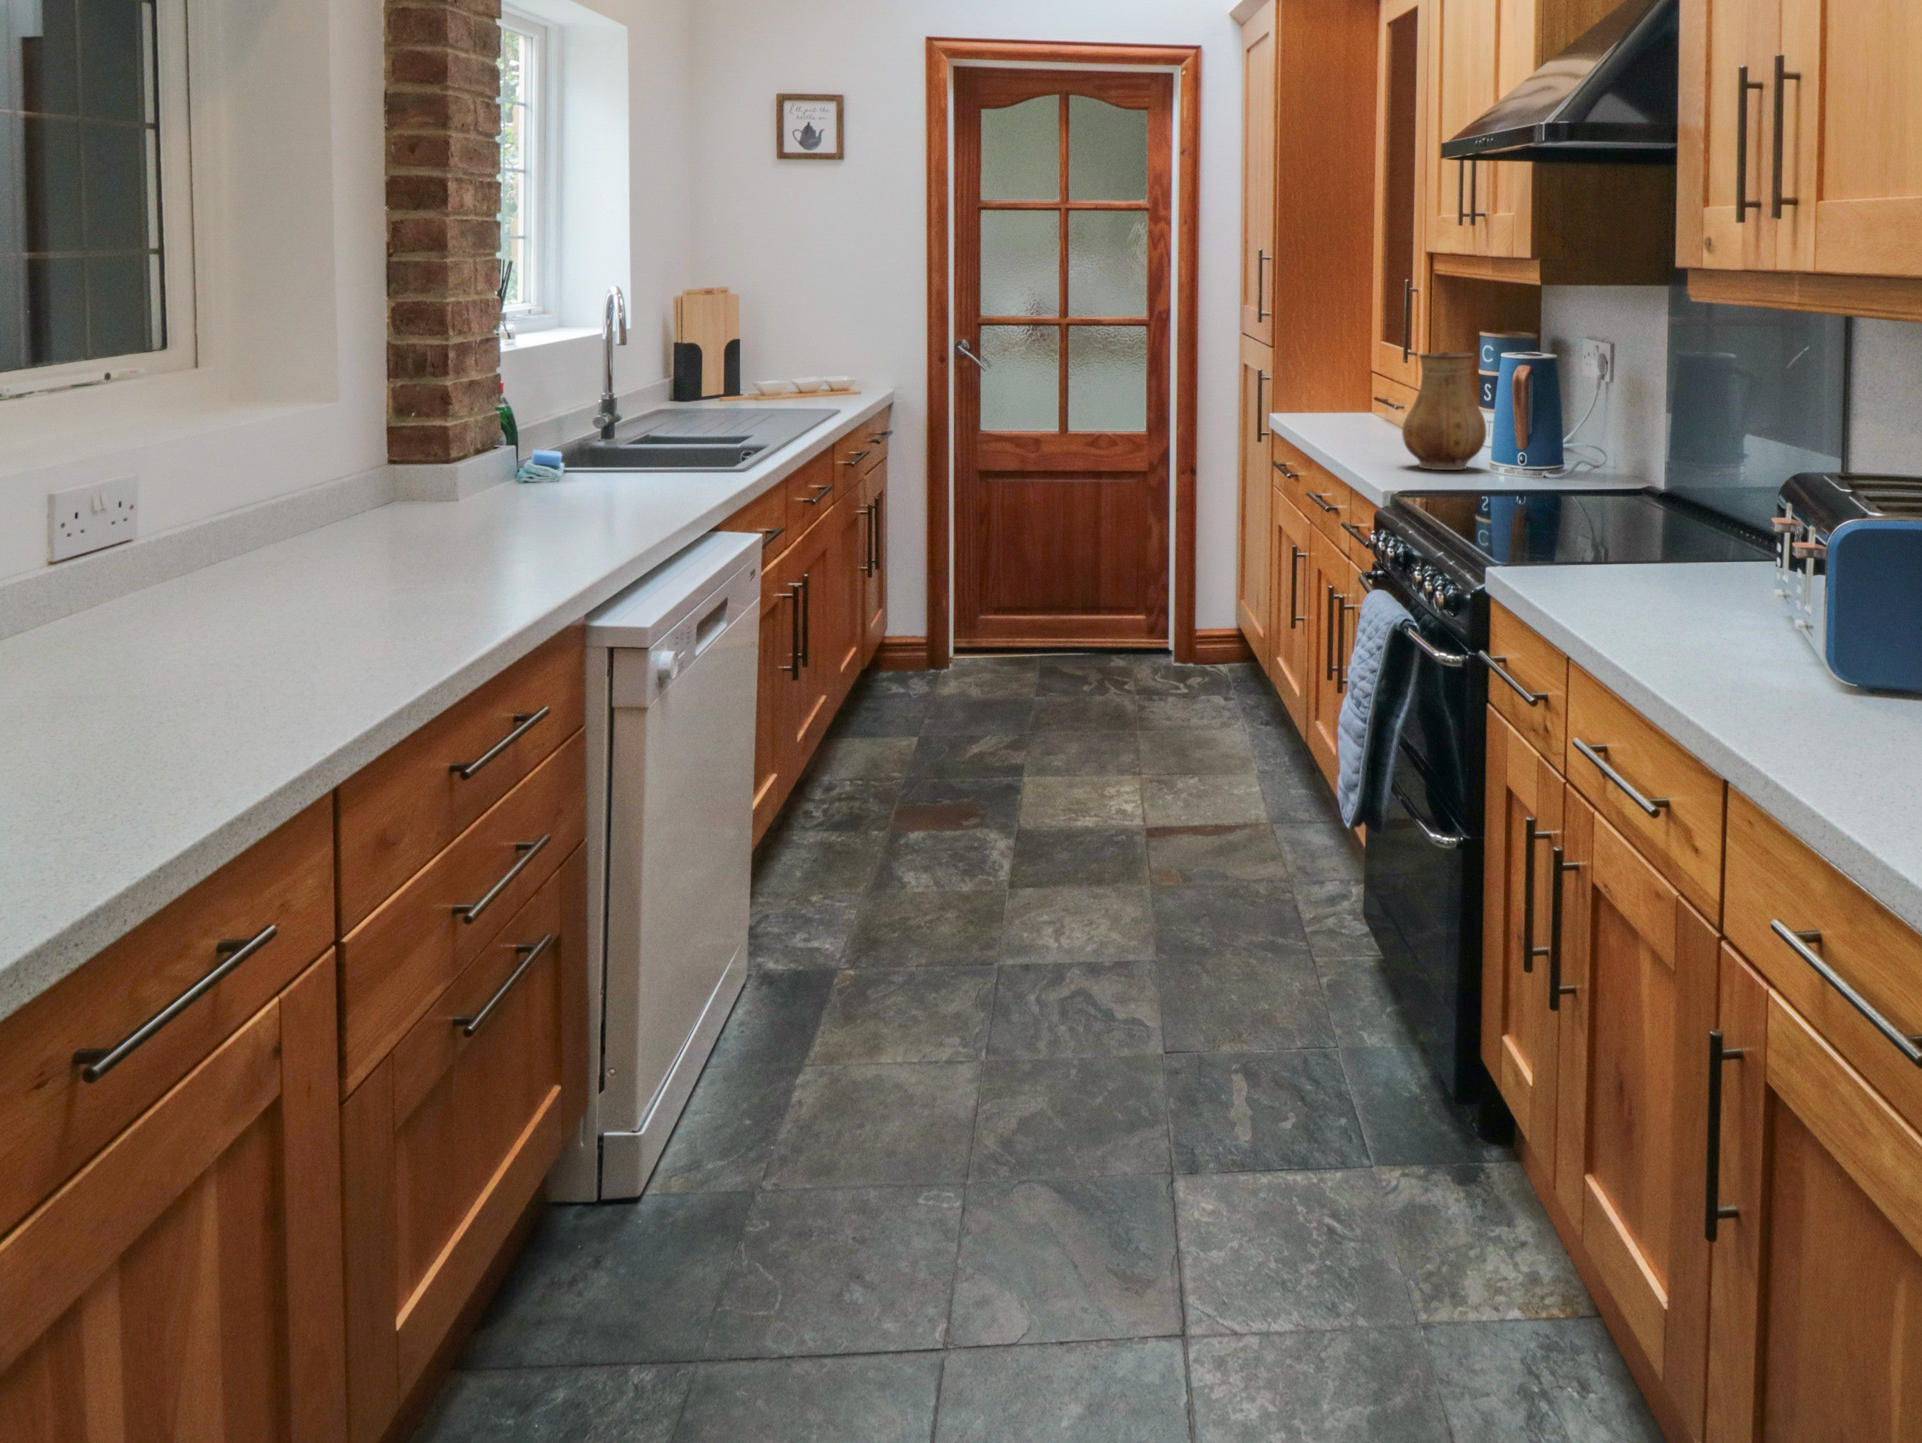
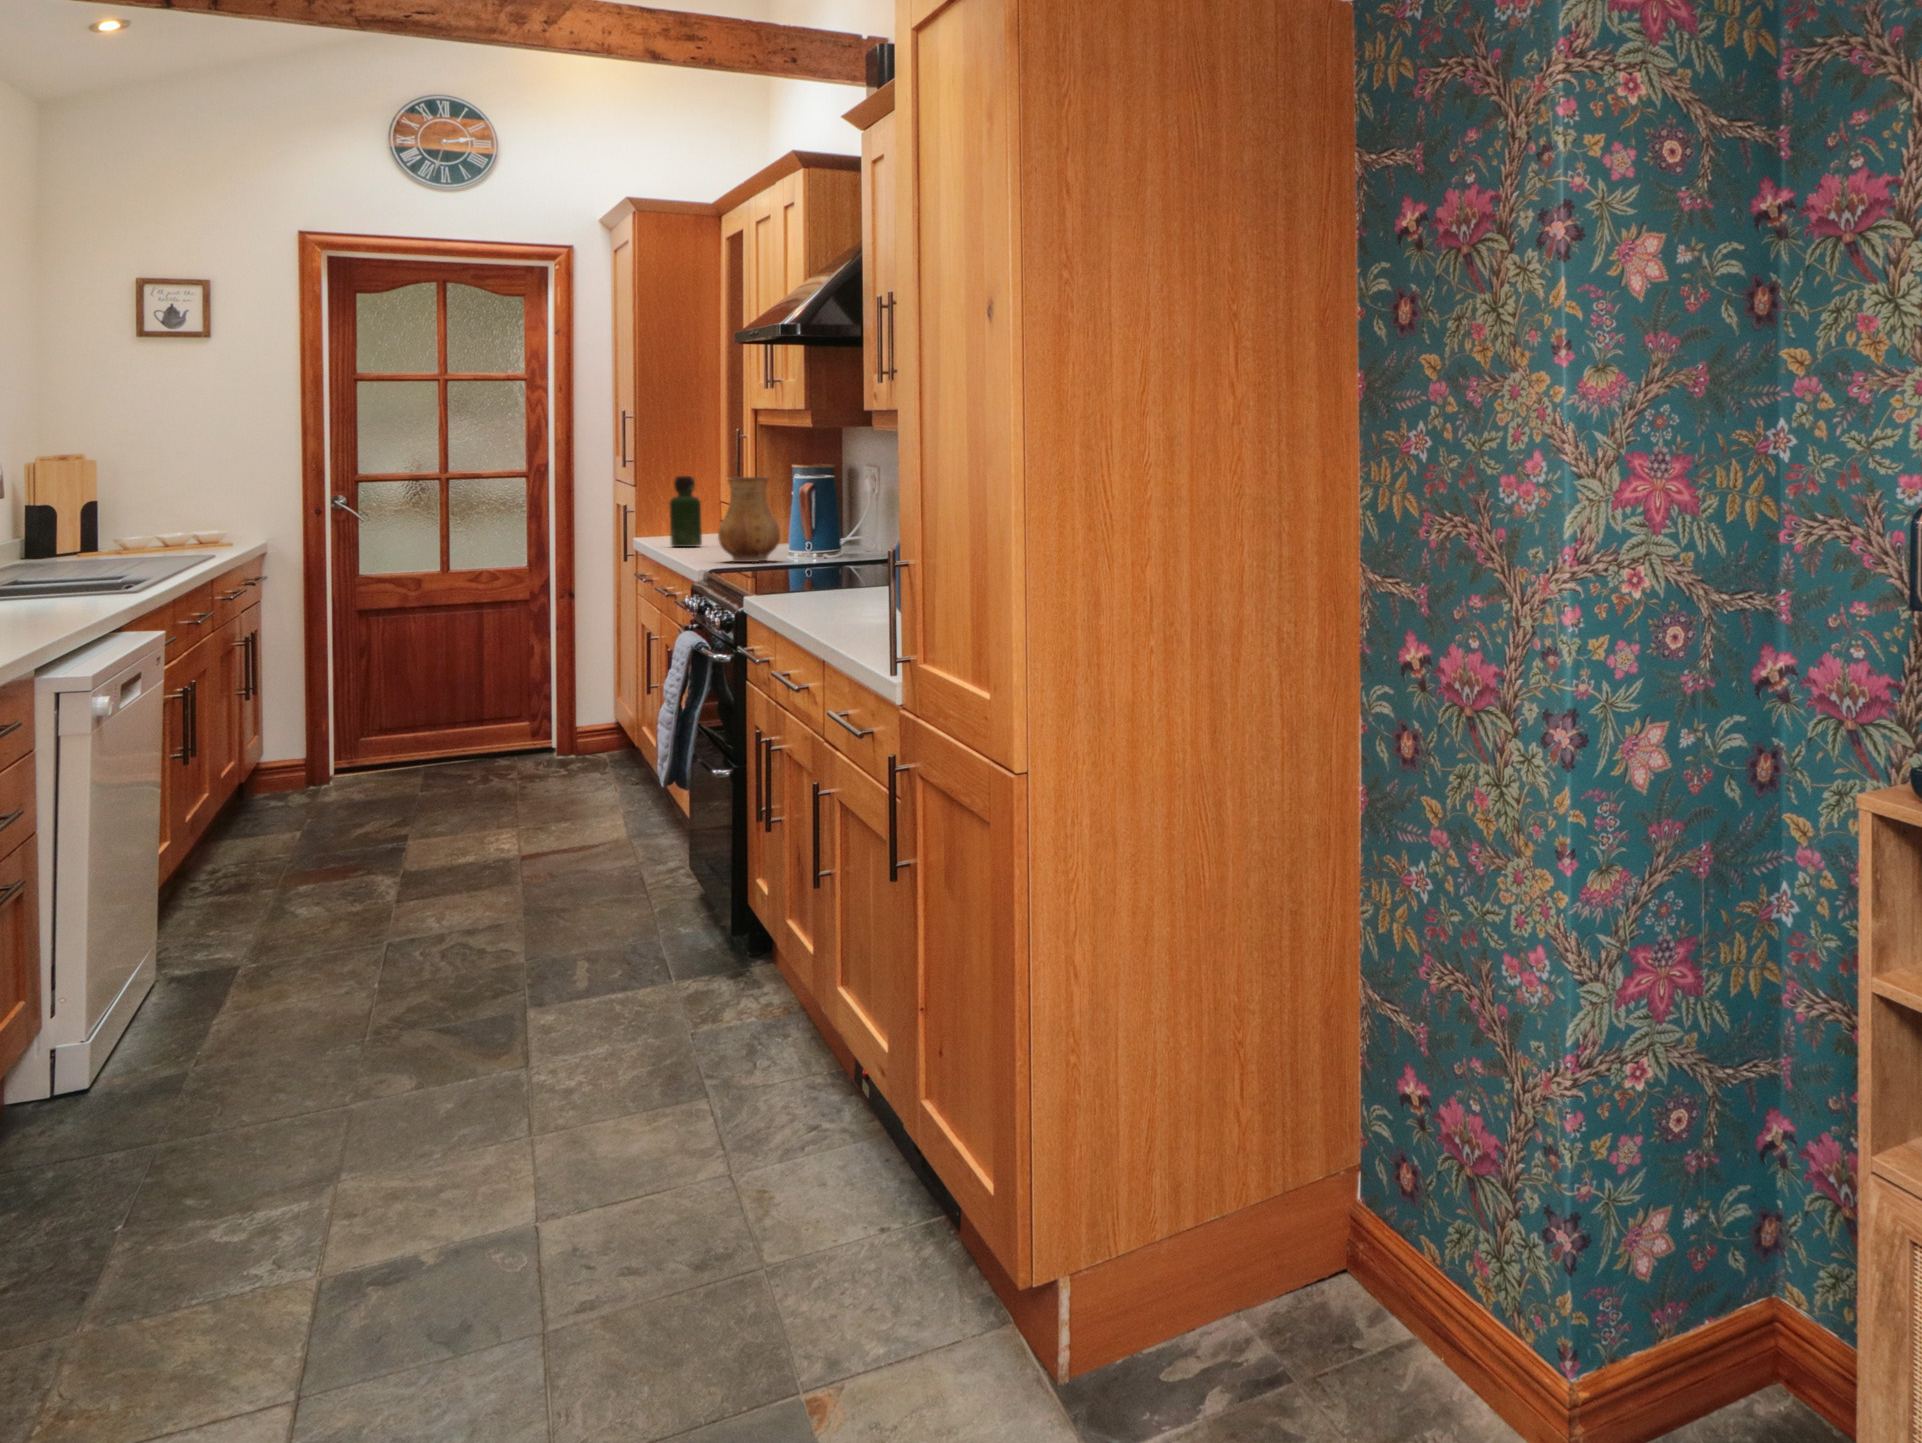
bottle: none [1324,333,1365,426] -> present [670,476,702,547]

